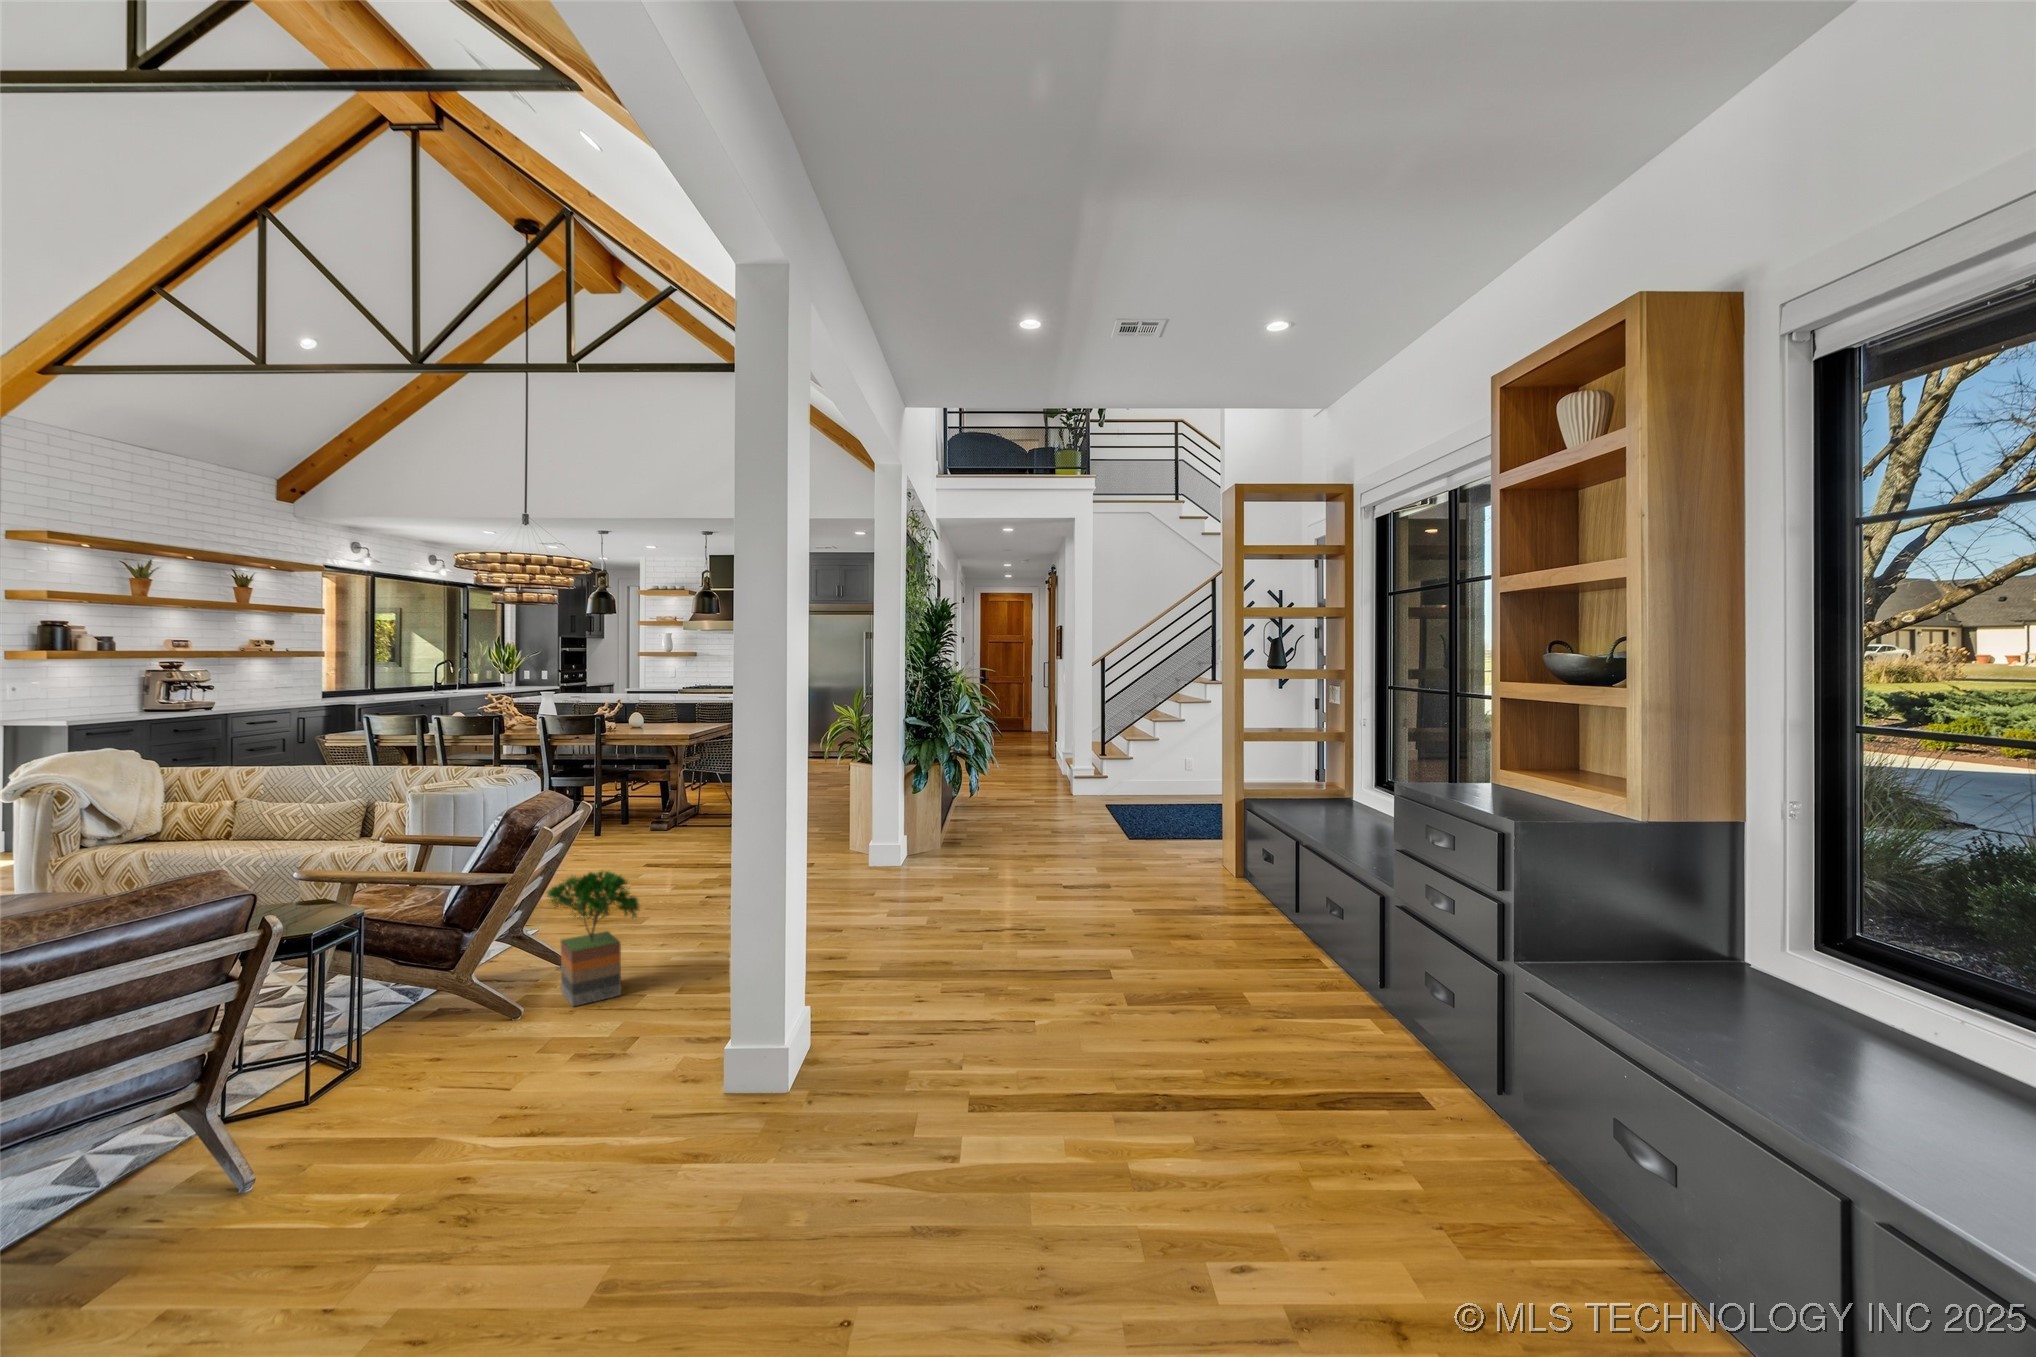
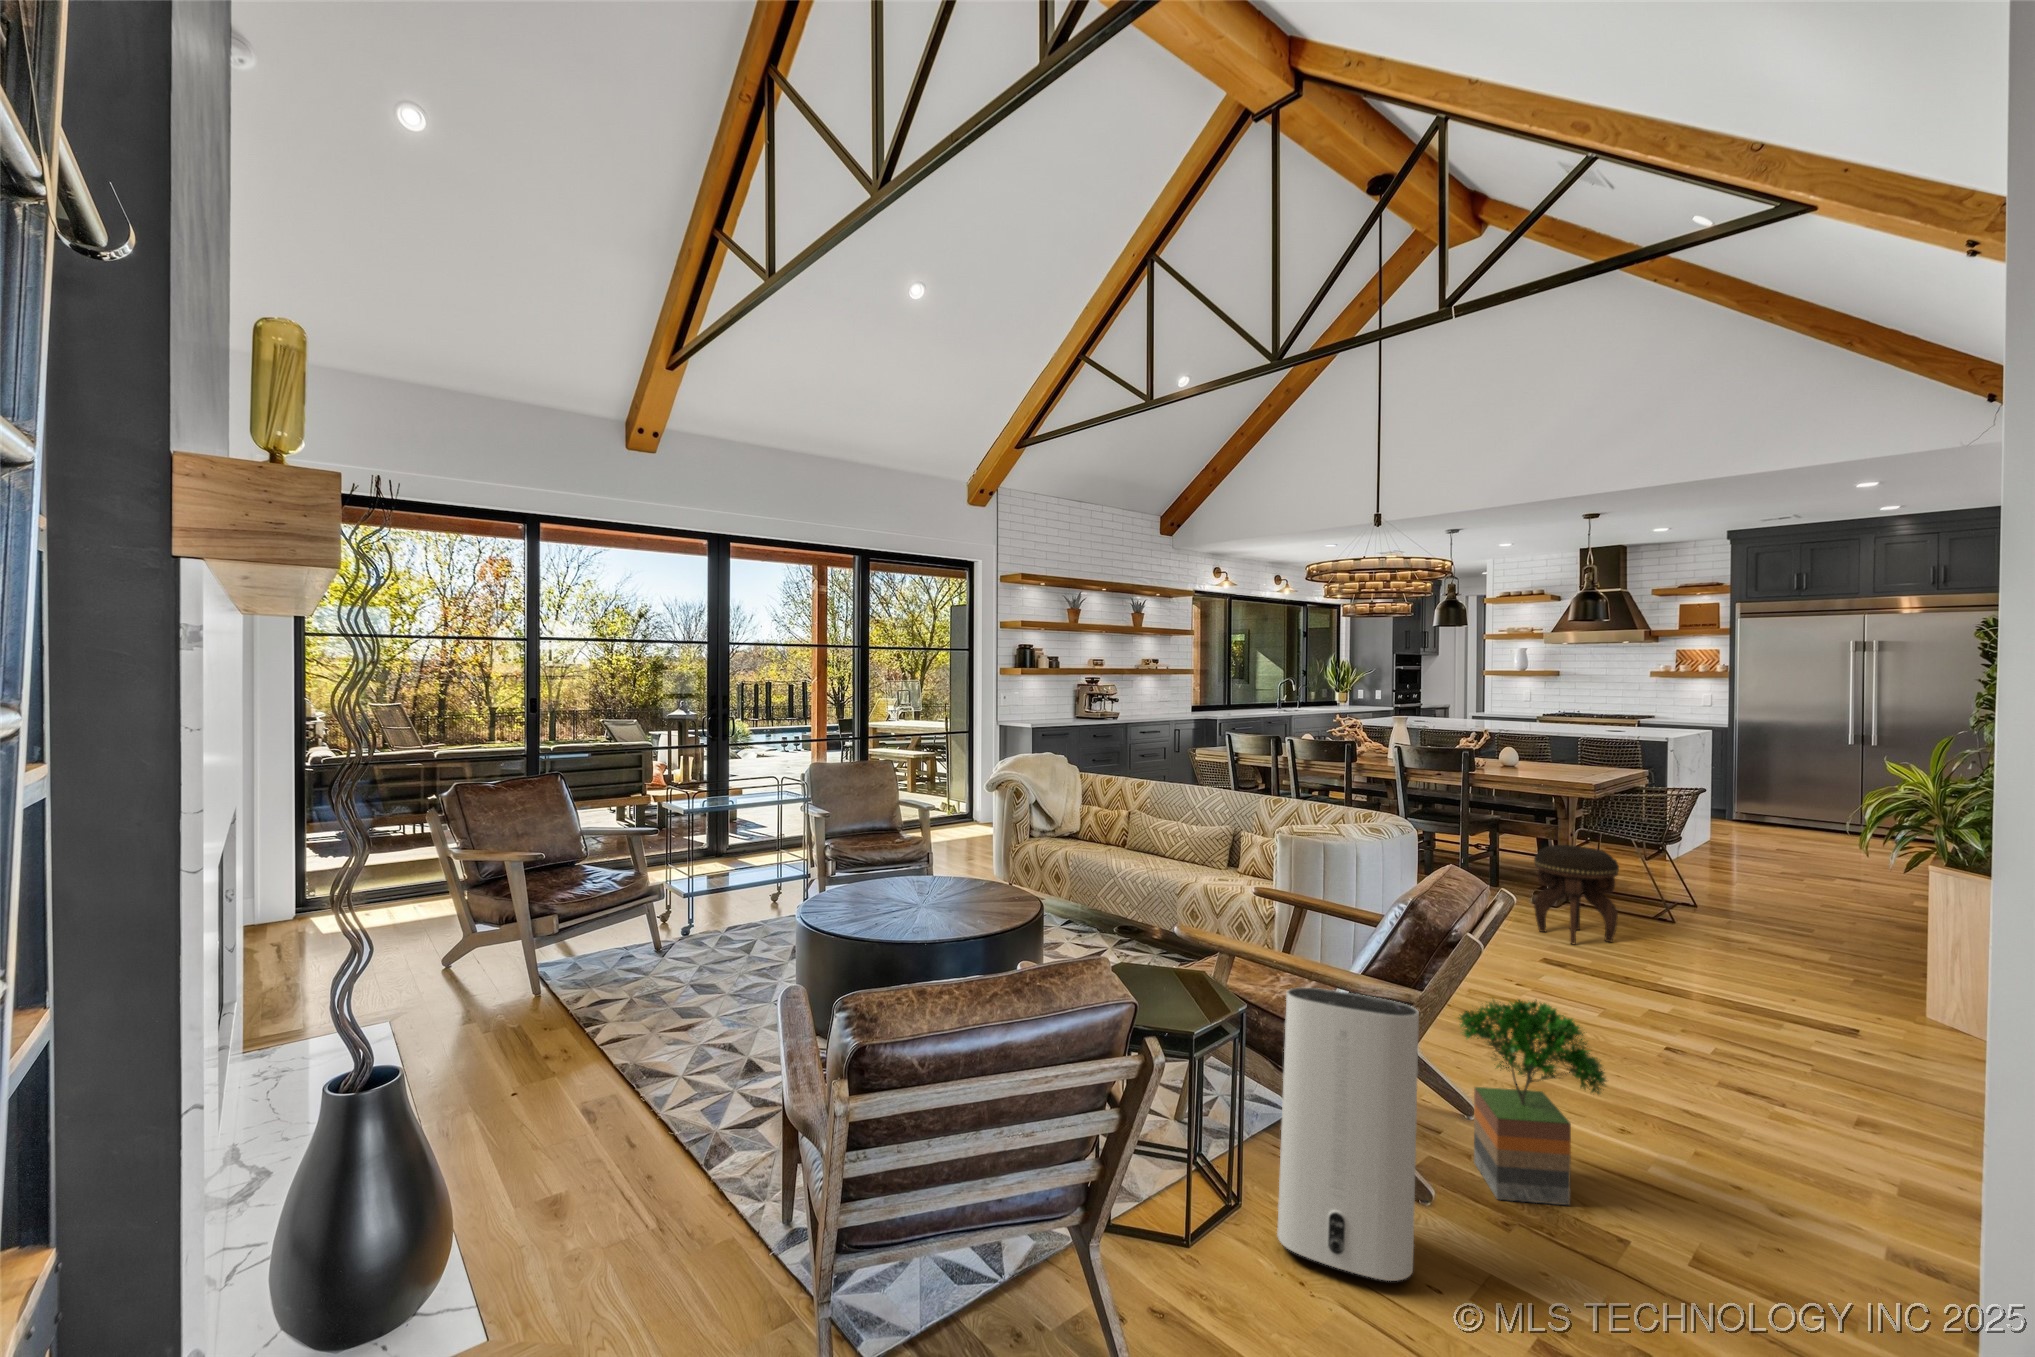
footstool: none [646,782,704,854] -> present [1534,845,1619,945]
air purifier: none [392,882,504,1078] -> present [1277,987,1419,1281]

